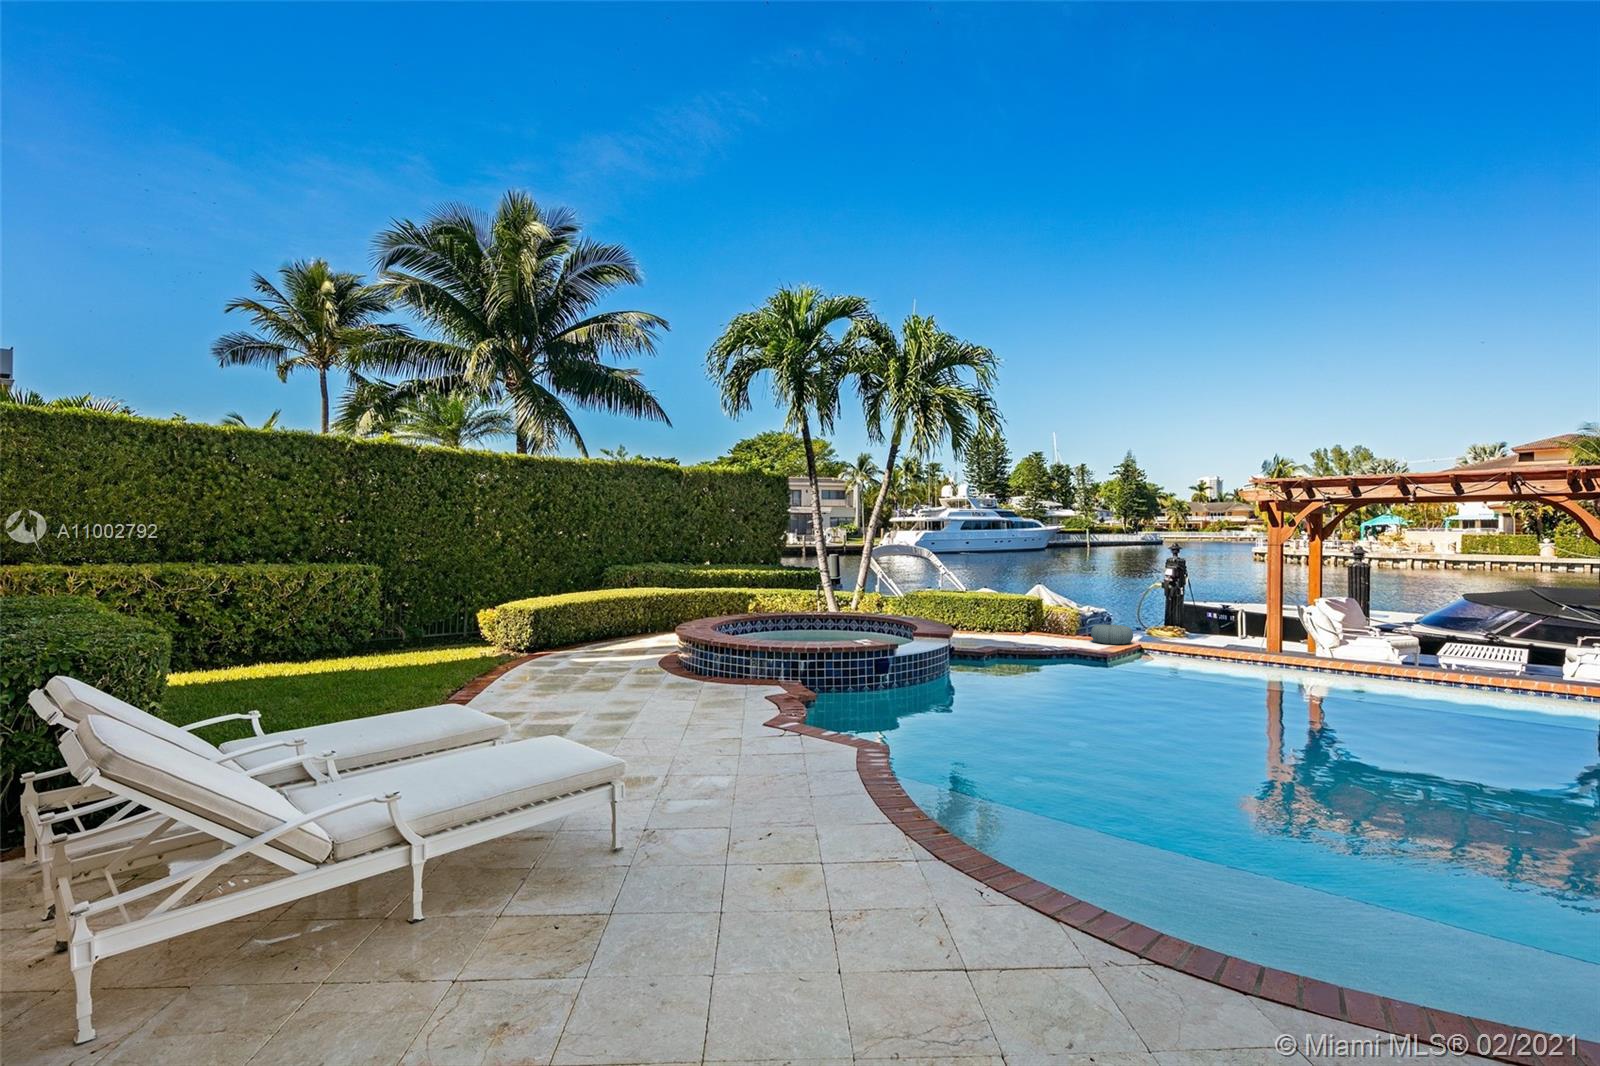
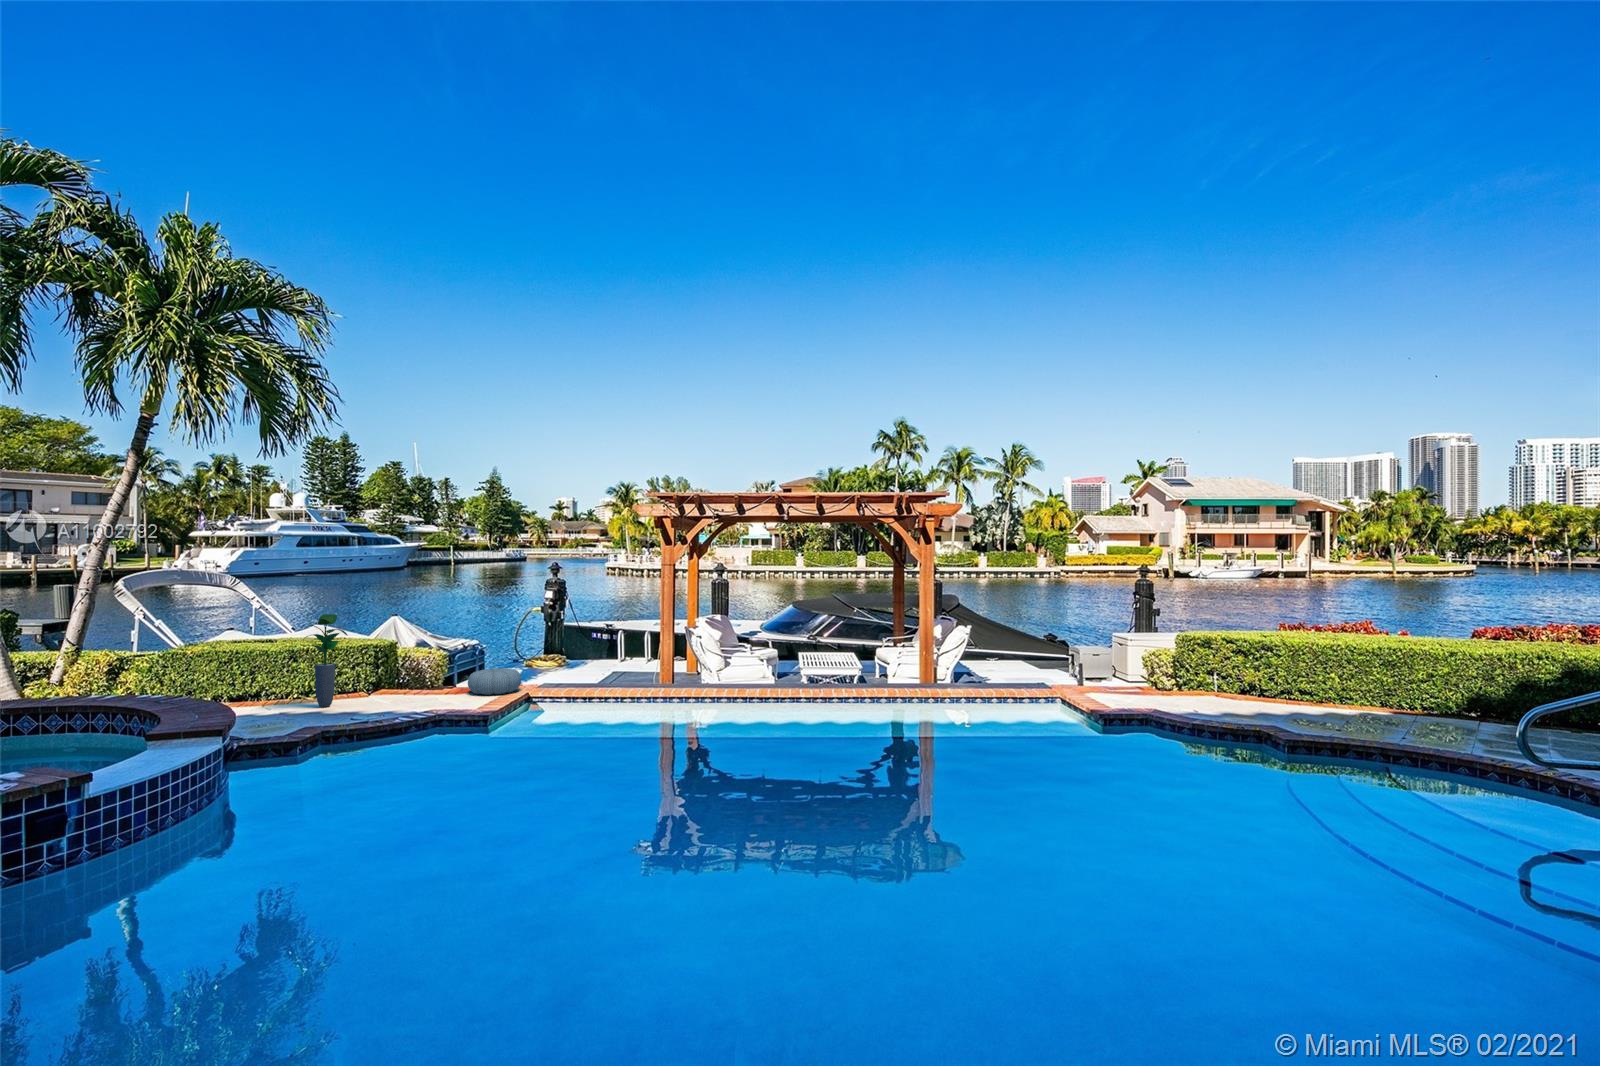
potted plant: none [978,575,1007,638] -> present [303,614,347,707]

